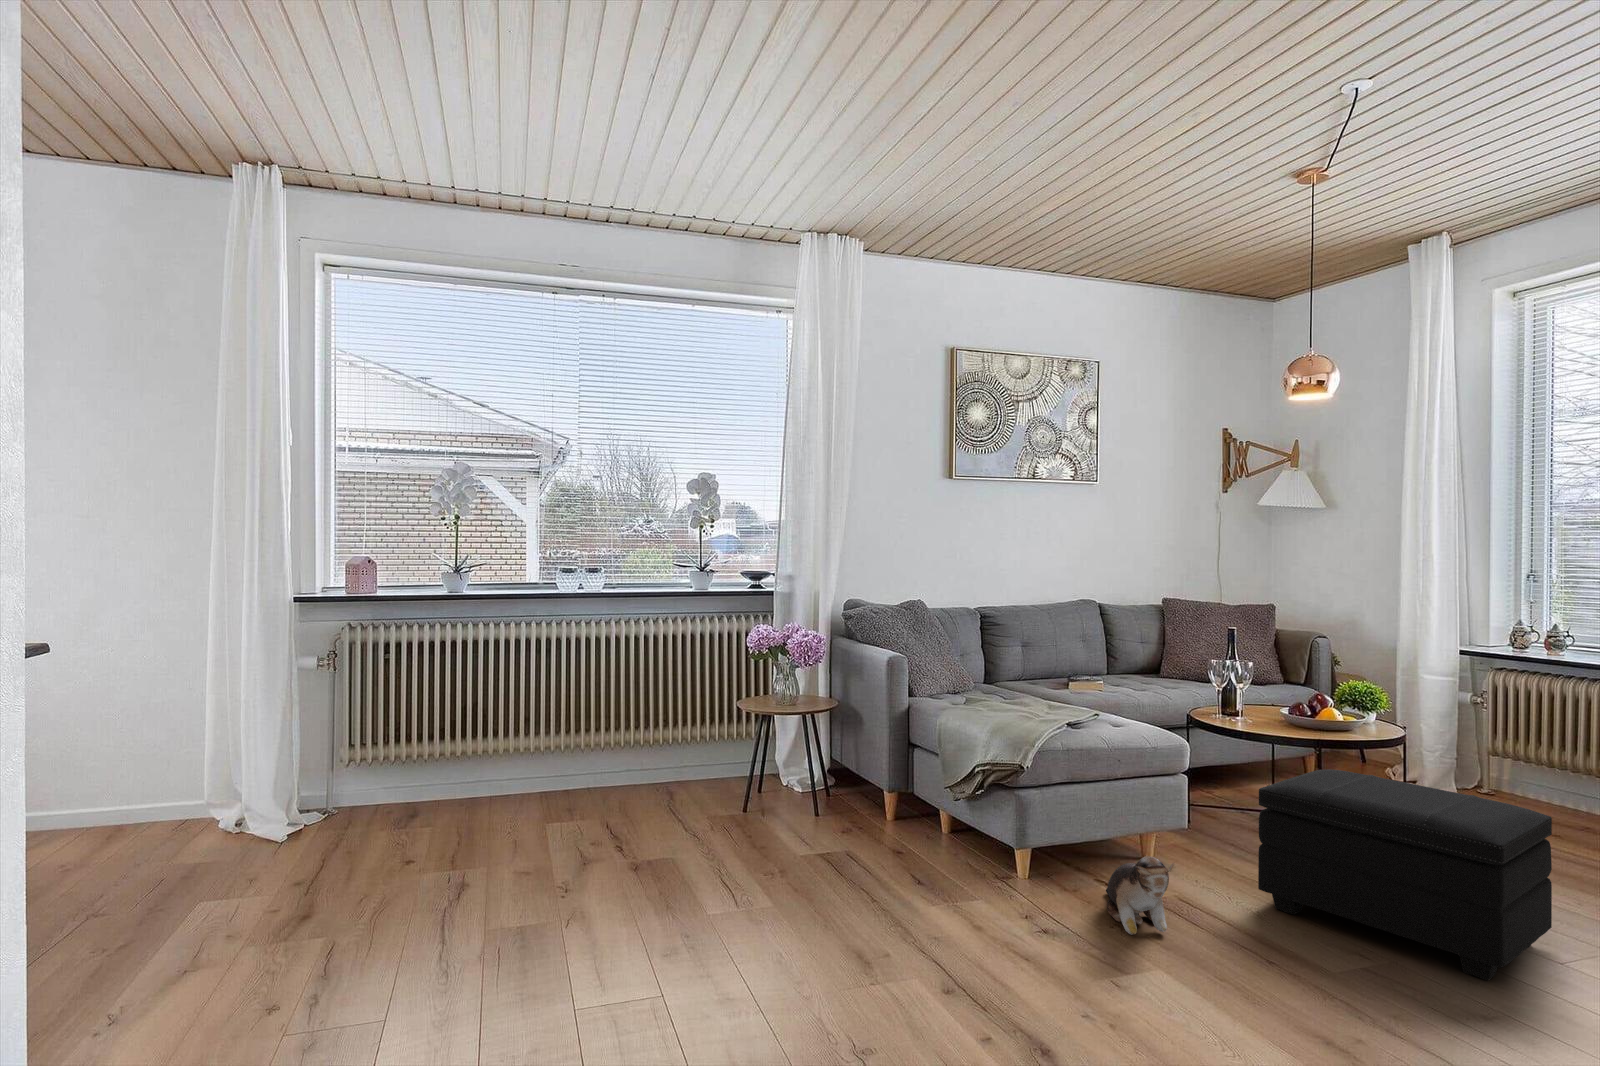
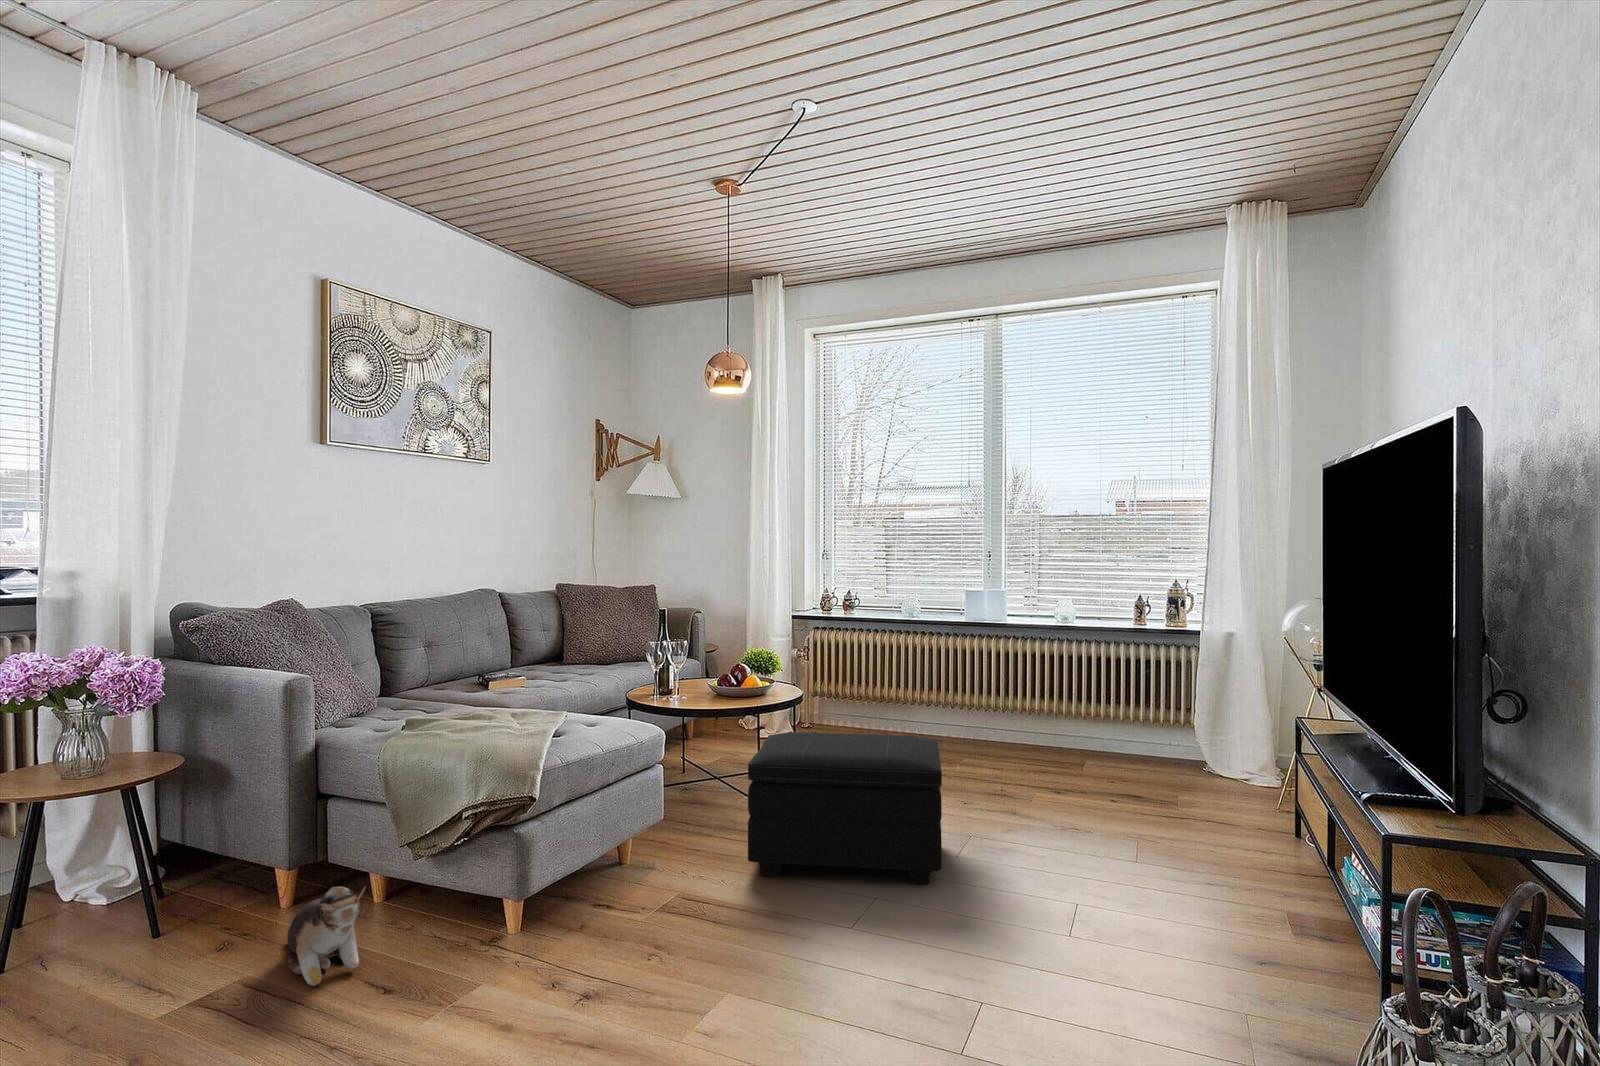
plush toy: present [1106,855,1174,935] -> present [286,886,366,986]

